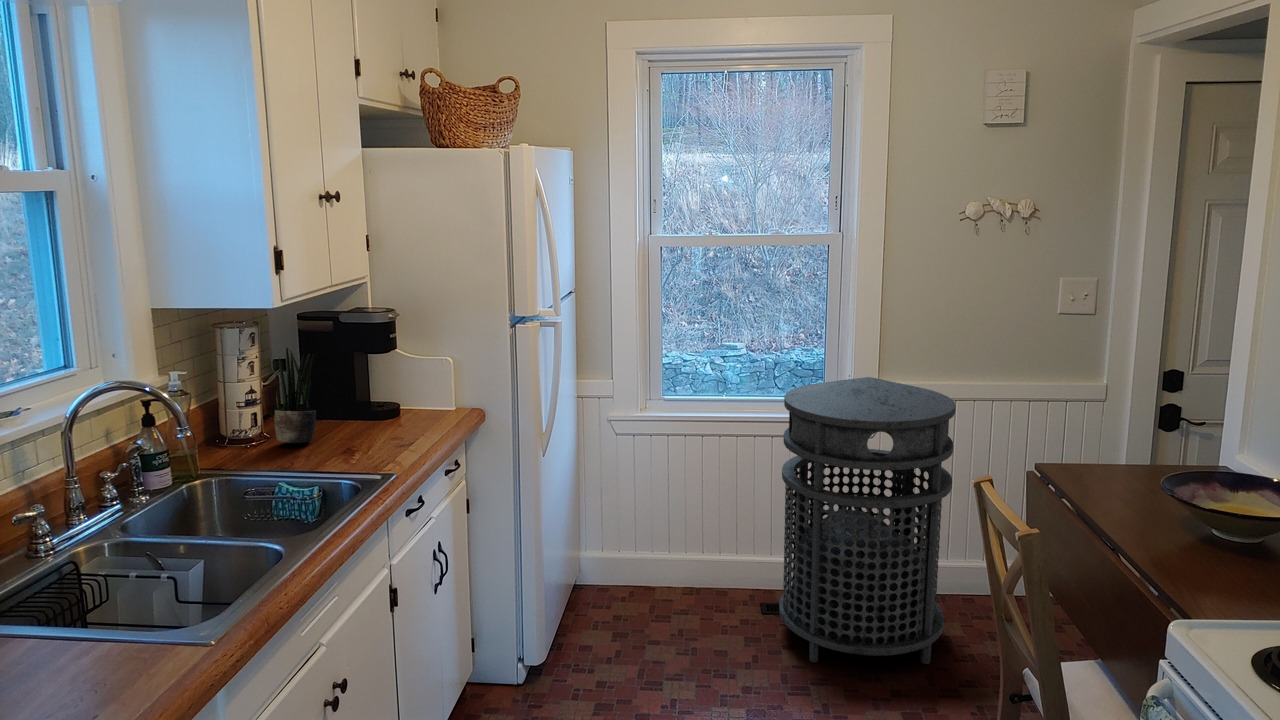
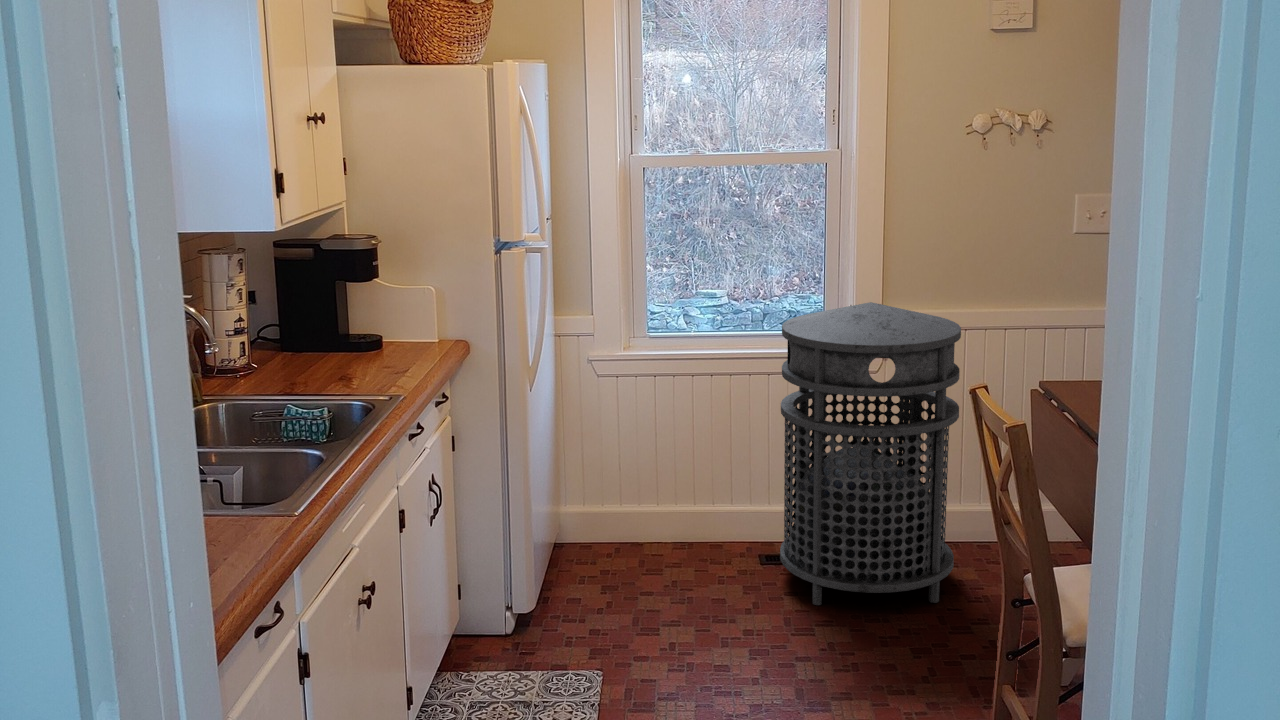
potted plant: present [275,348,316,443] -> none [265,273,306,371]

